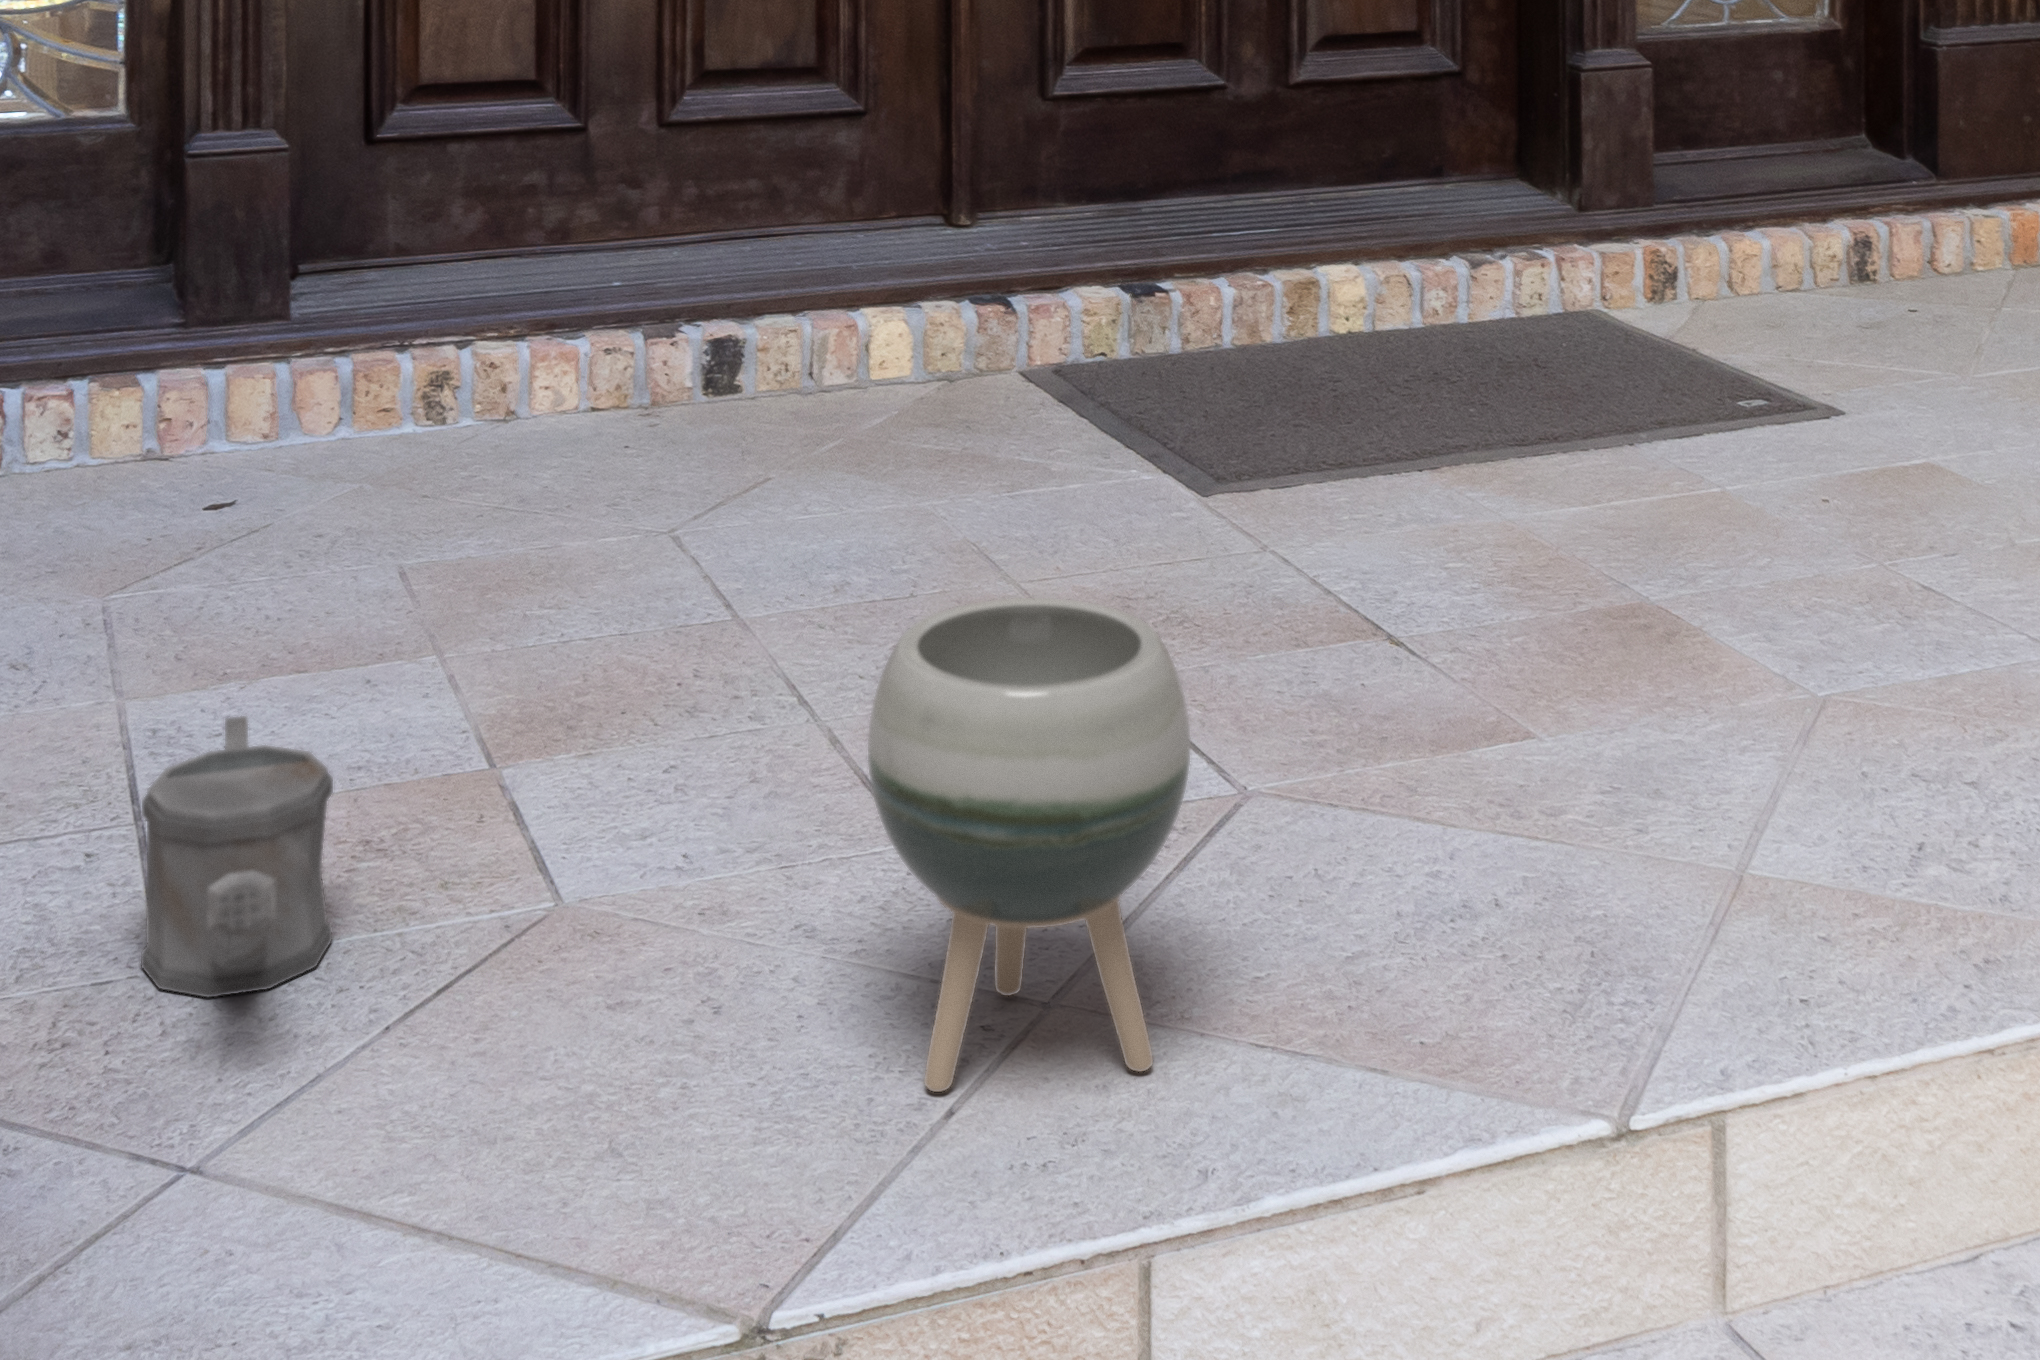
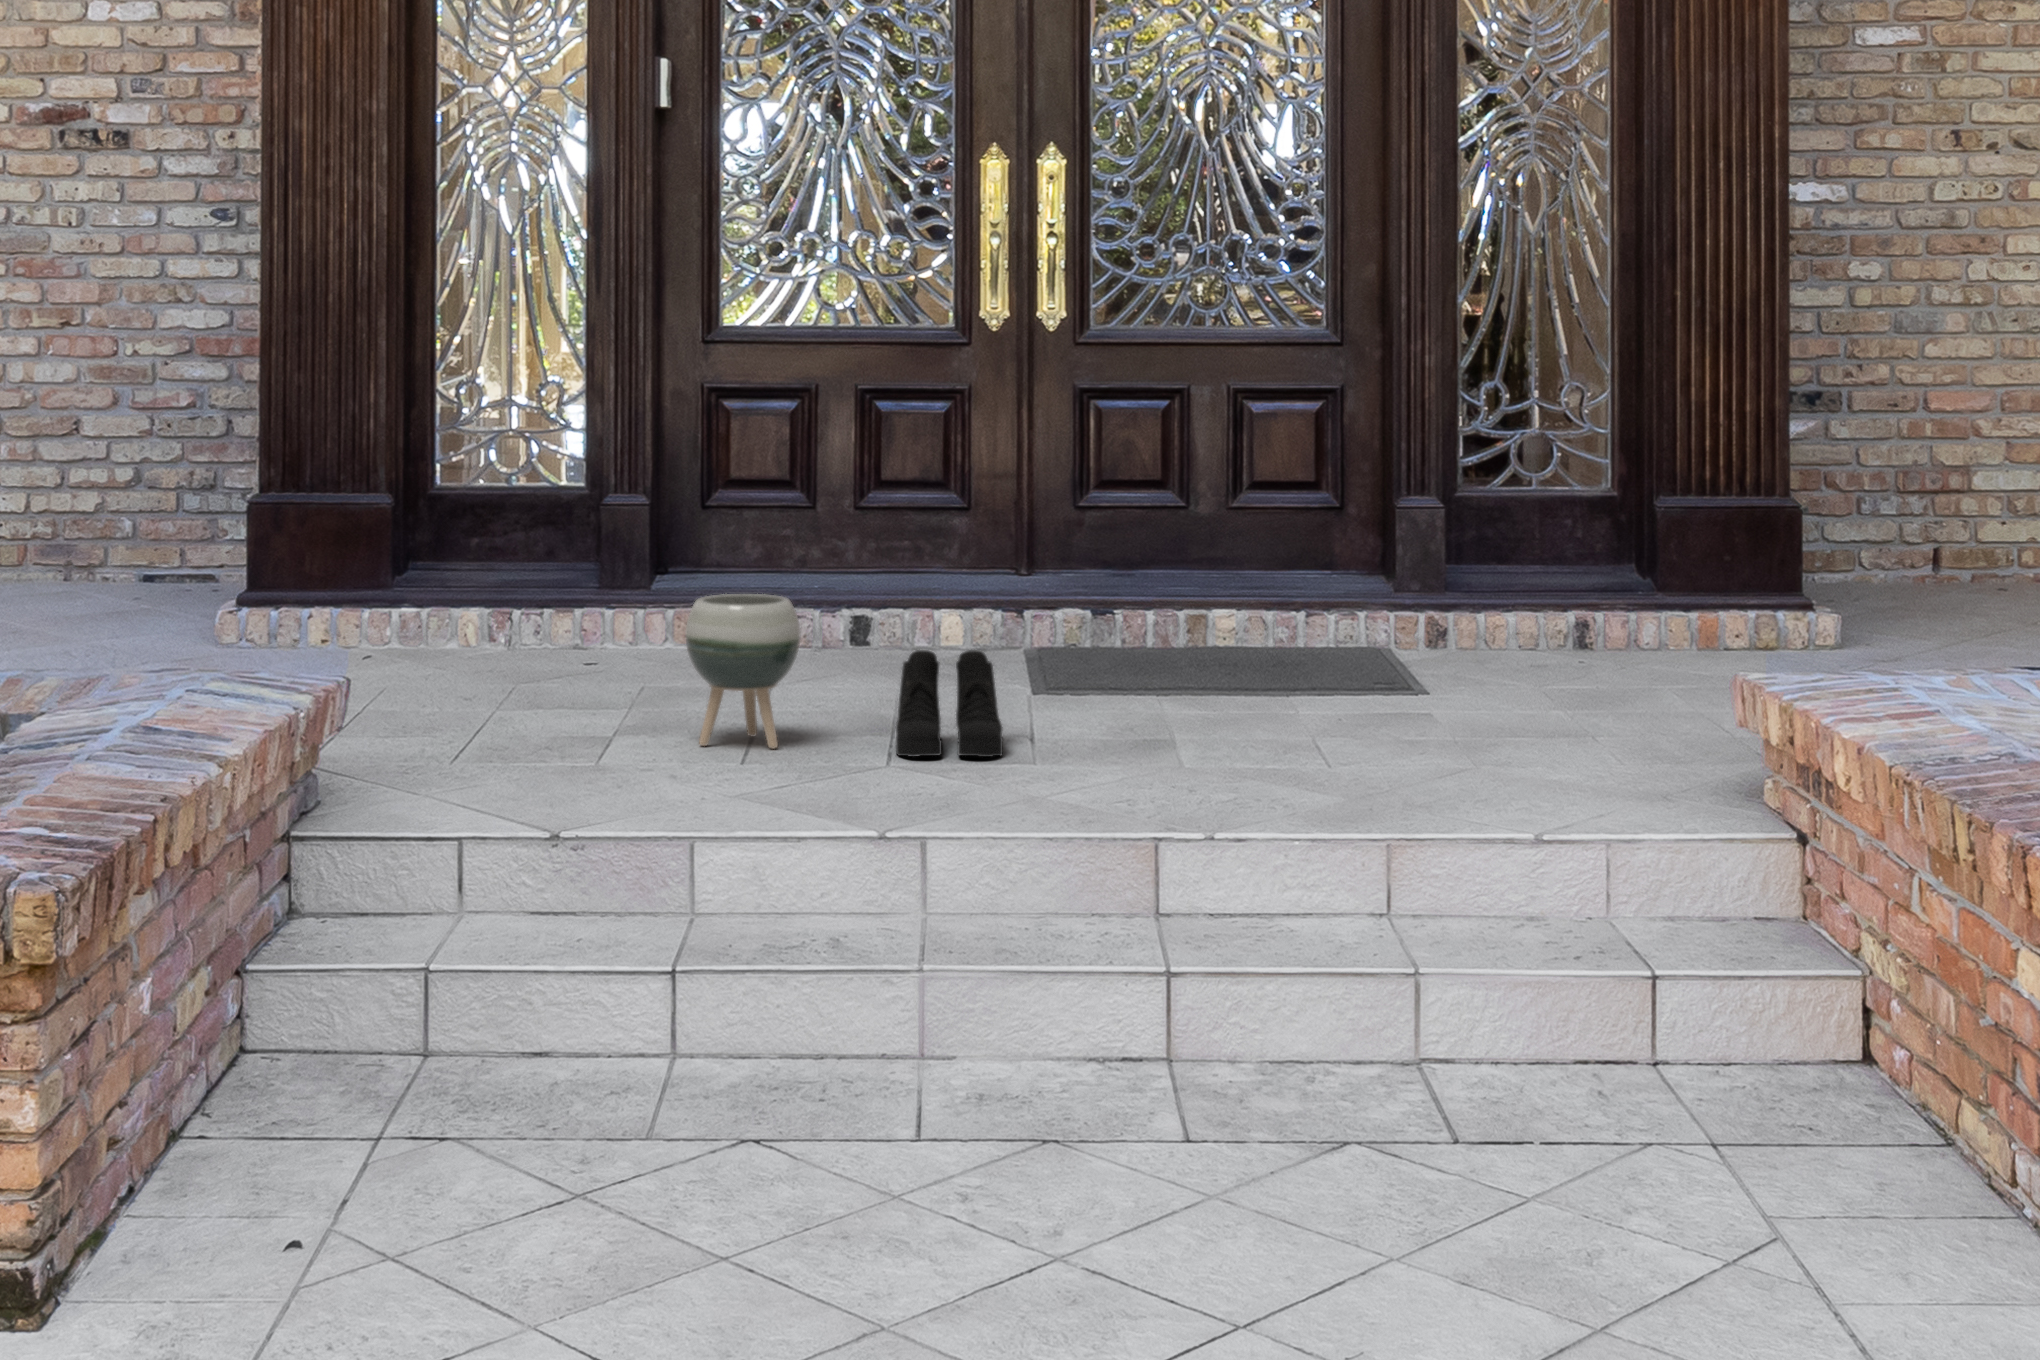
boots: none [1402,692,1753,1064] -> present [896,650,1003,757]
watering can: present [141,716,333,998] -> none [481,643,546,719]

